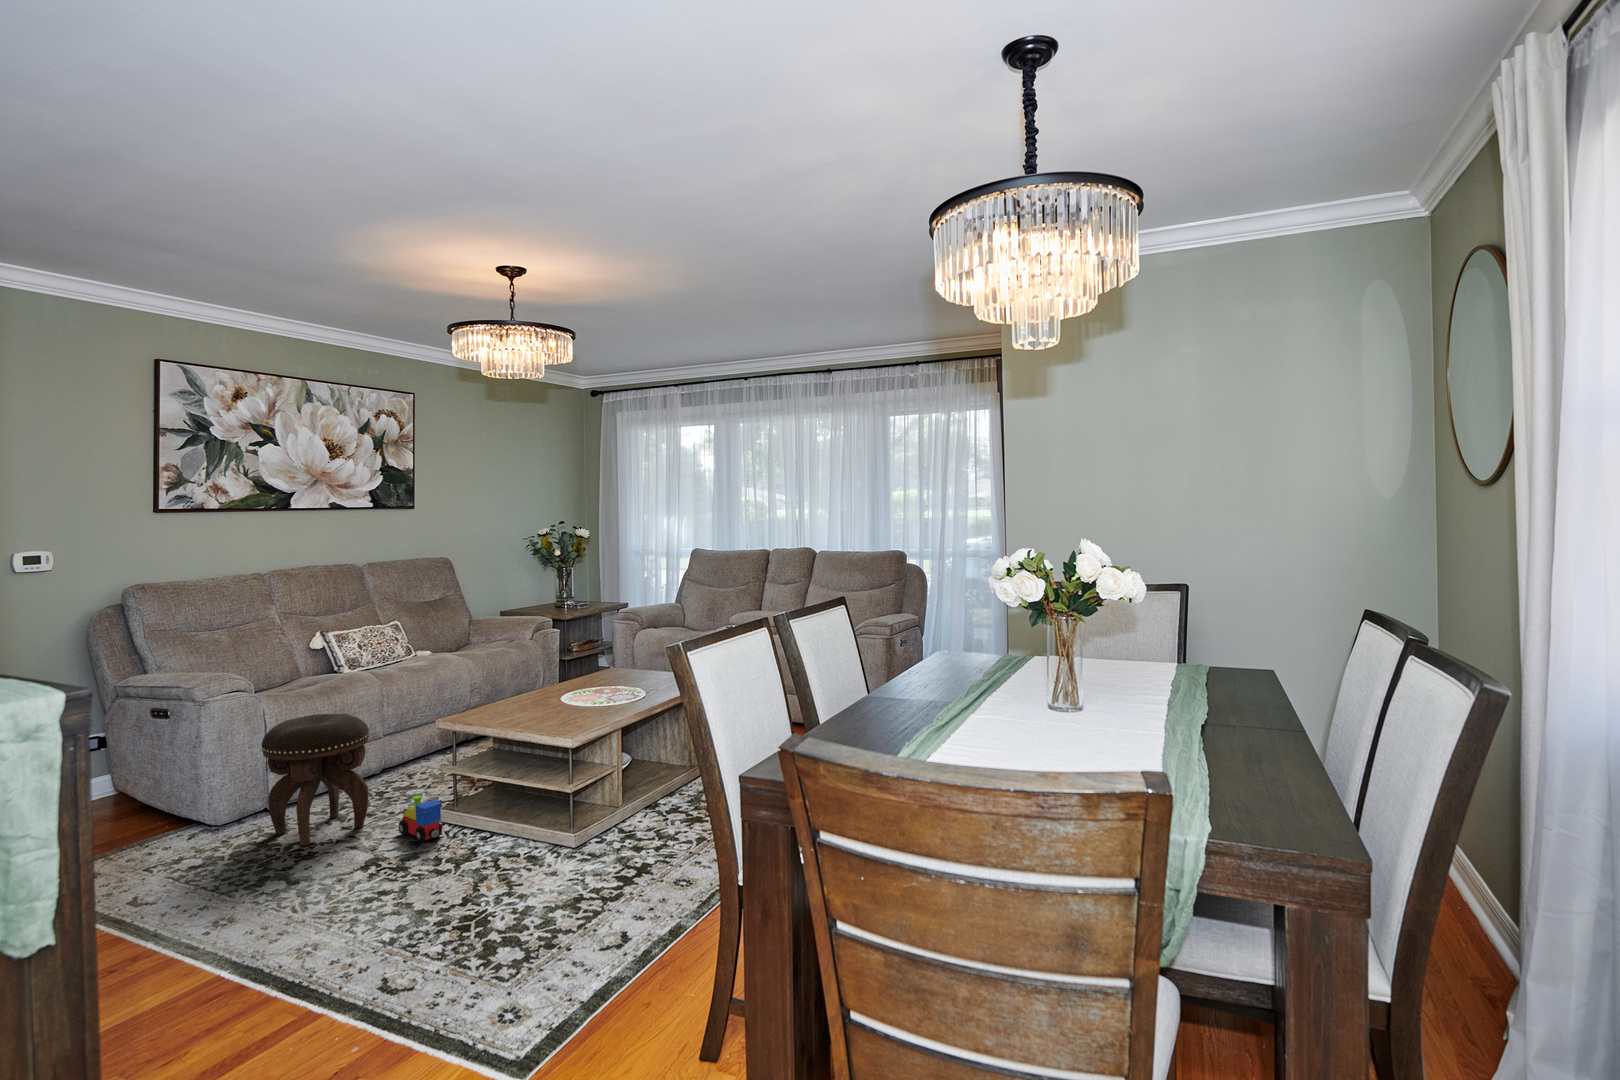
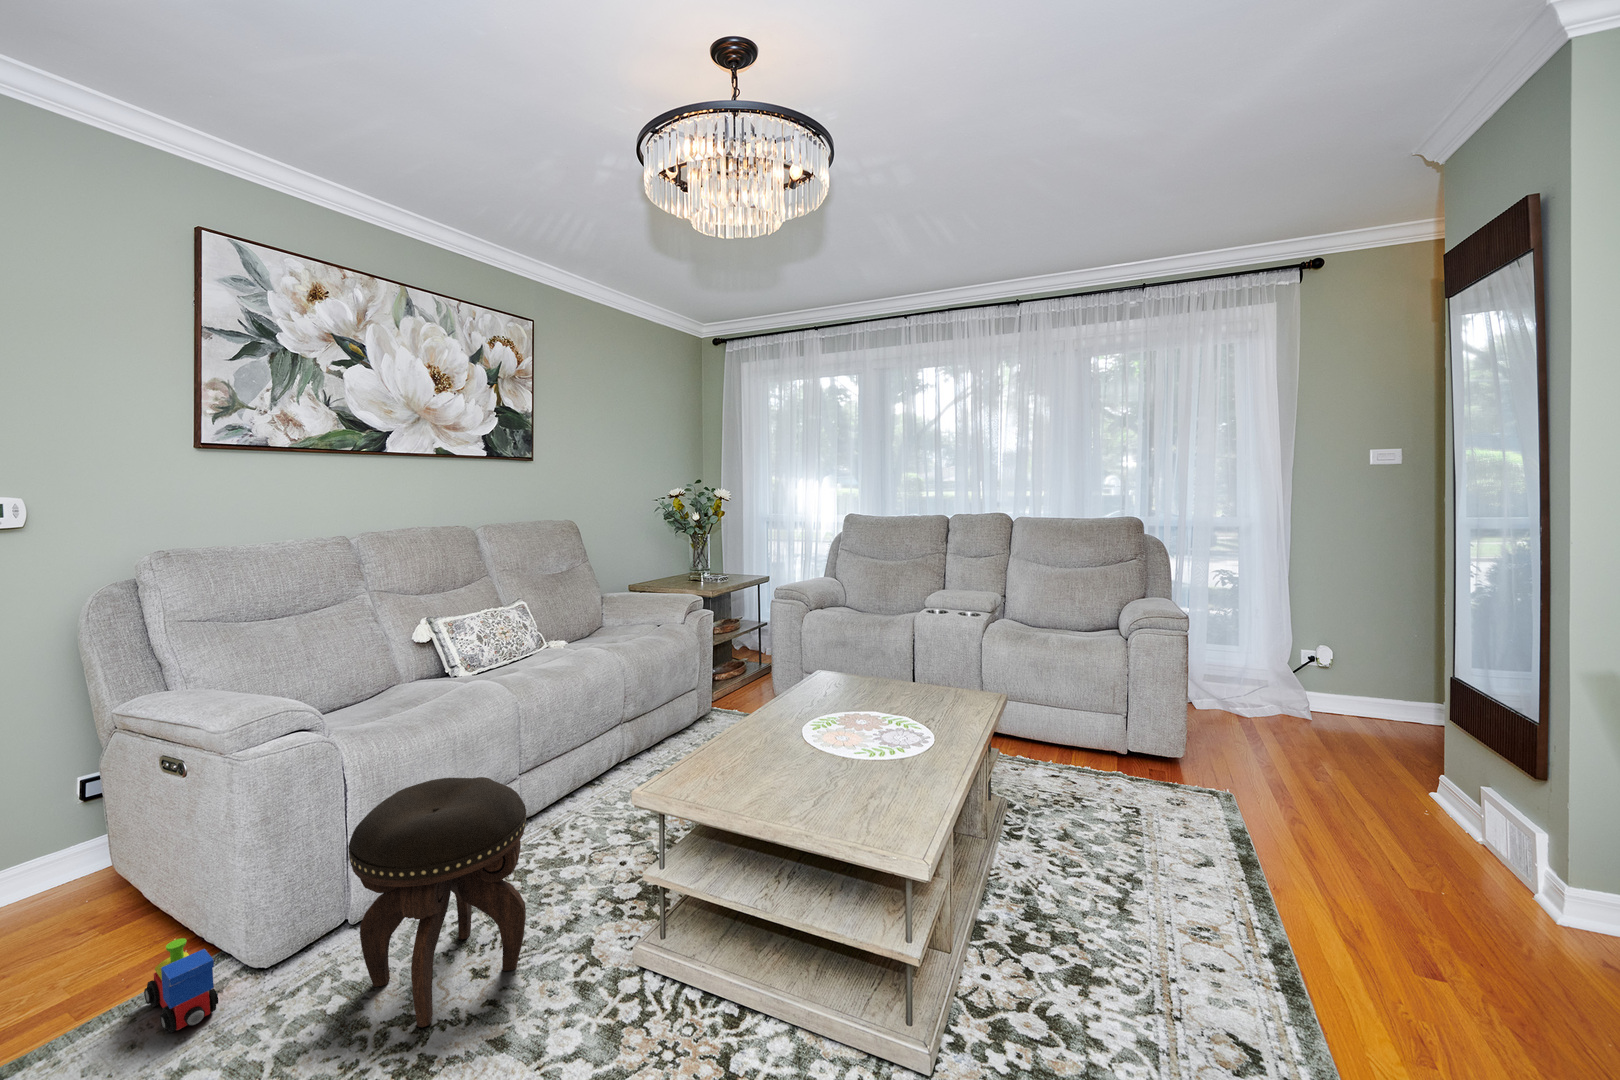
toy train: present [398,796,442,842] -> present [144,938,218,1033]

